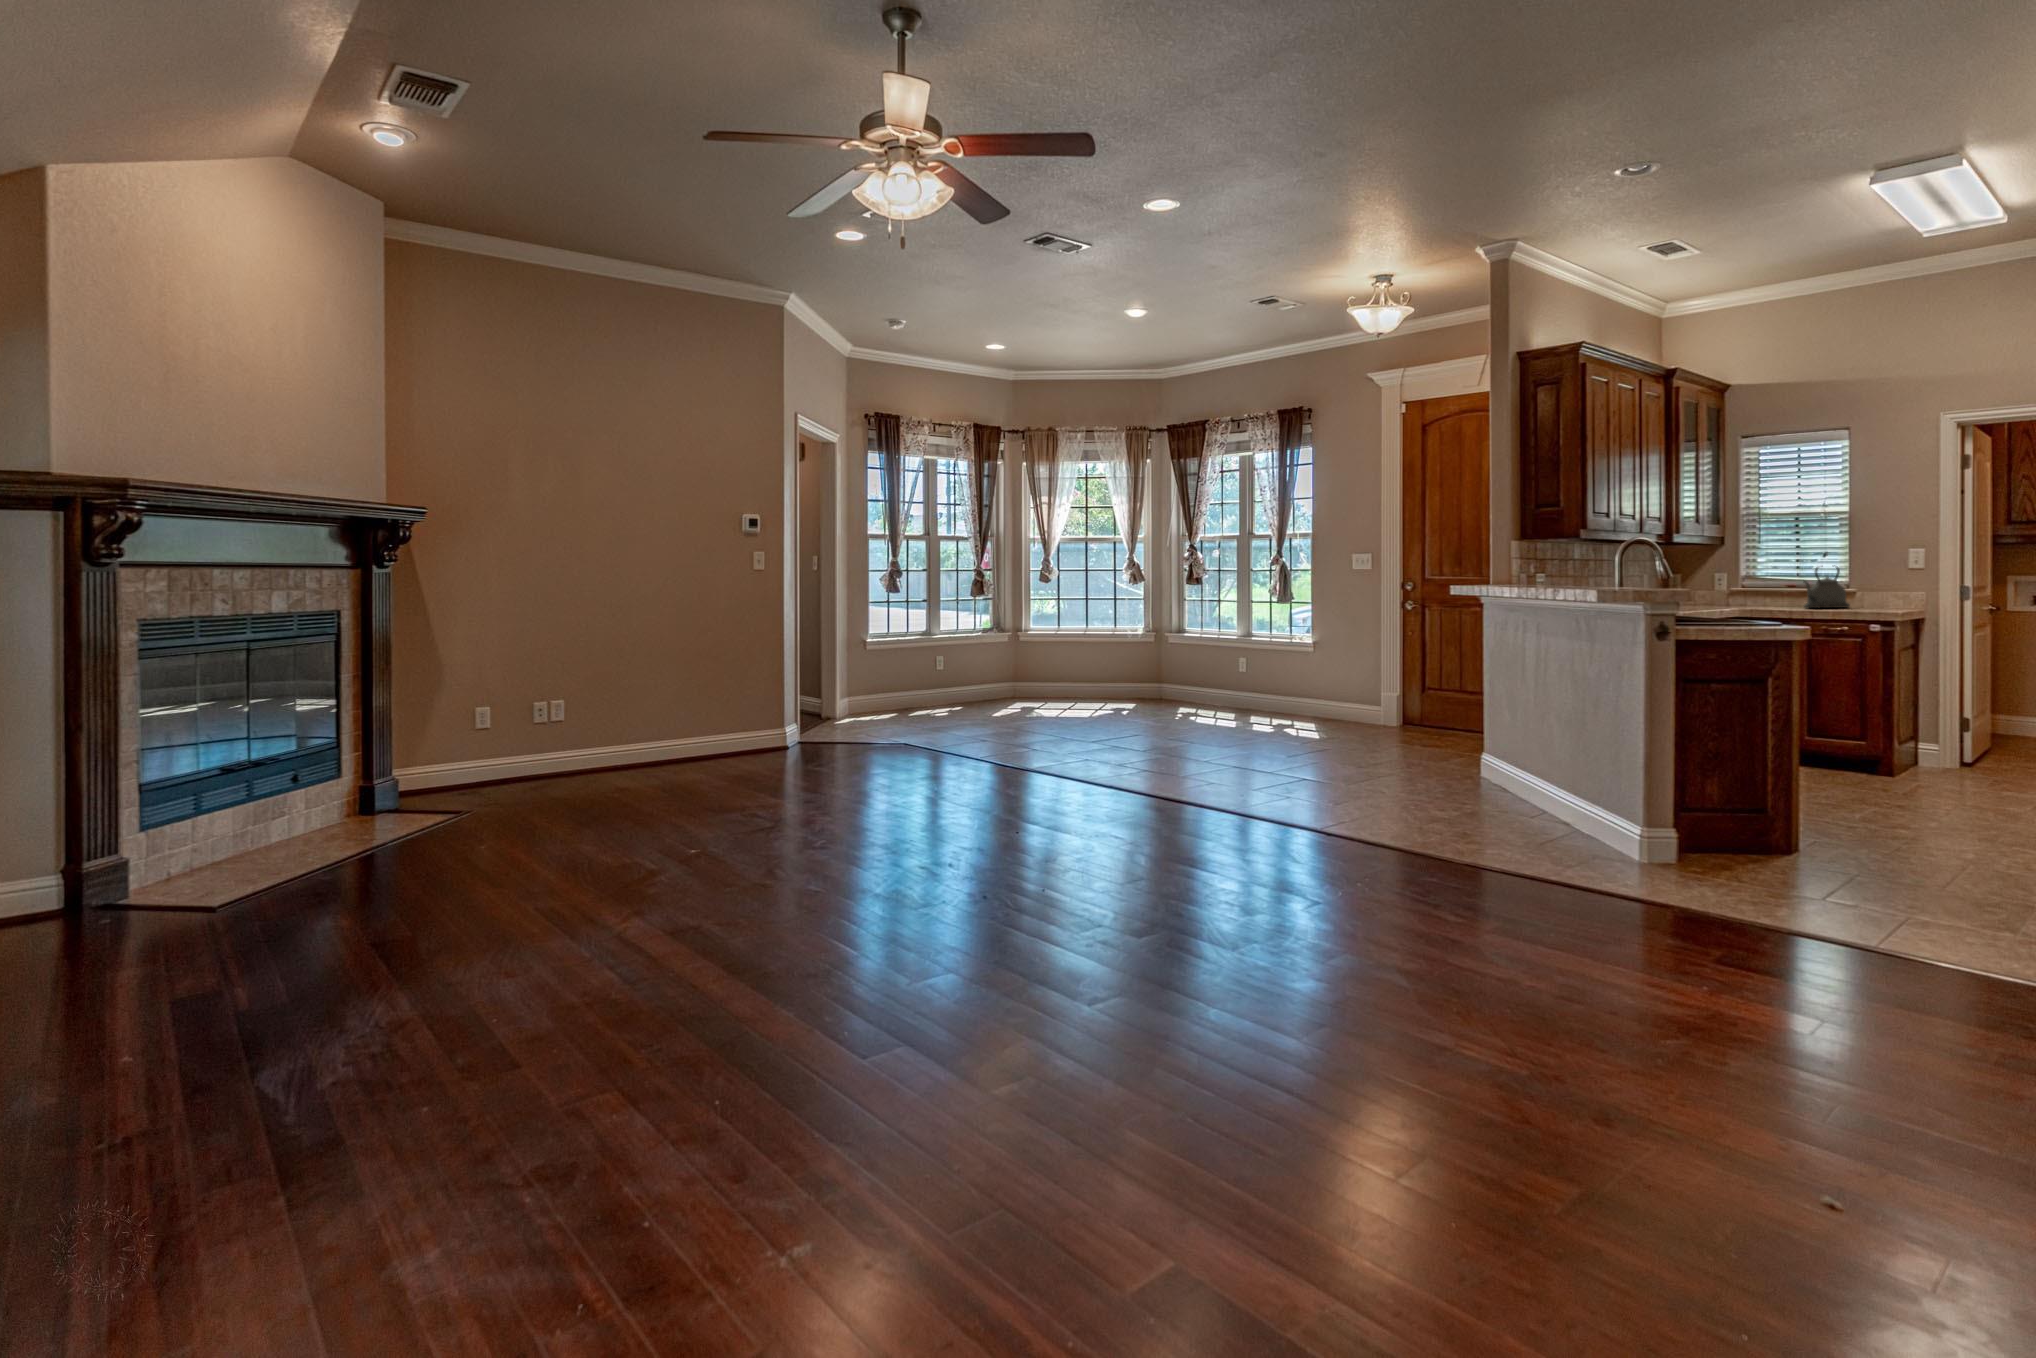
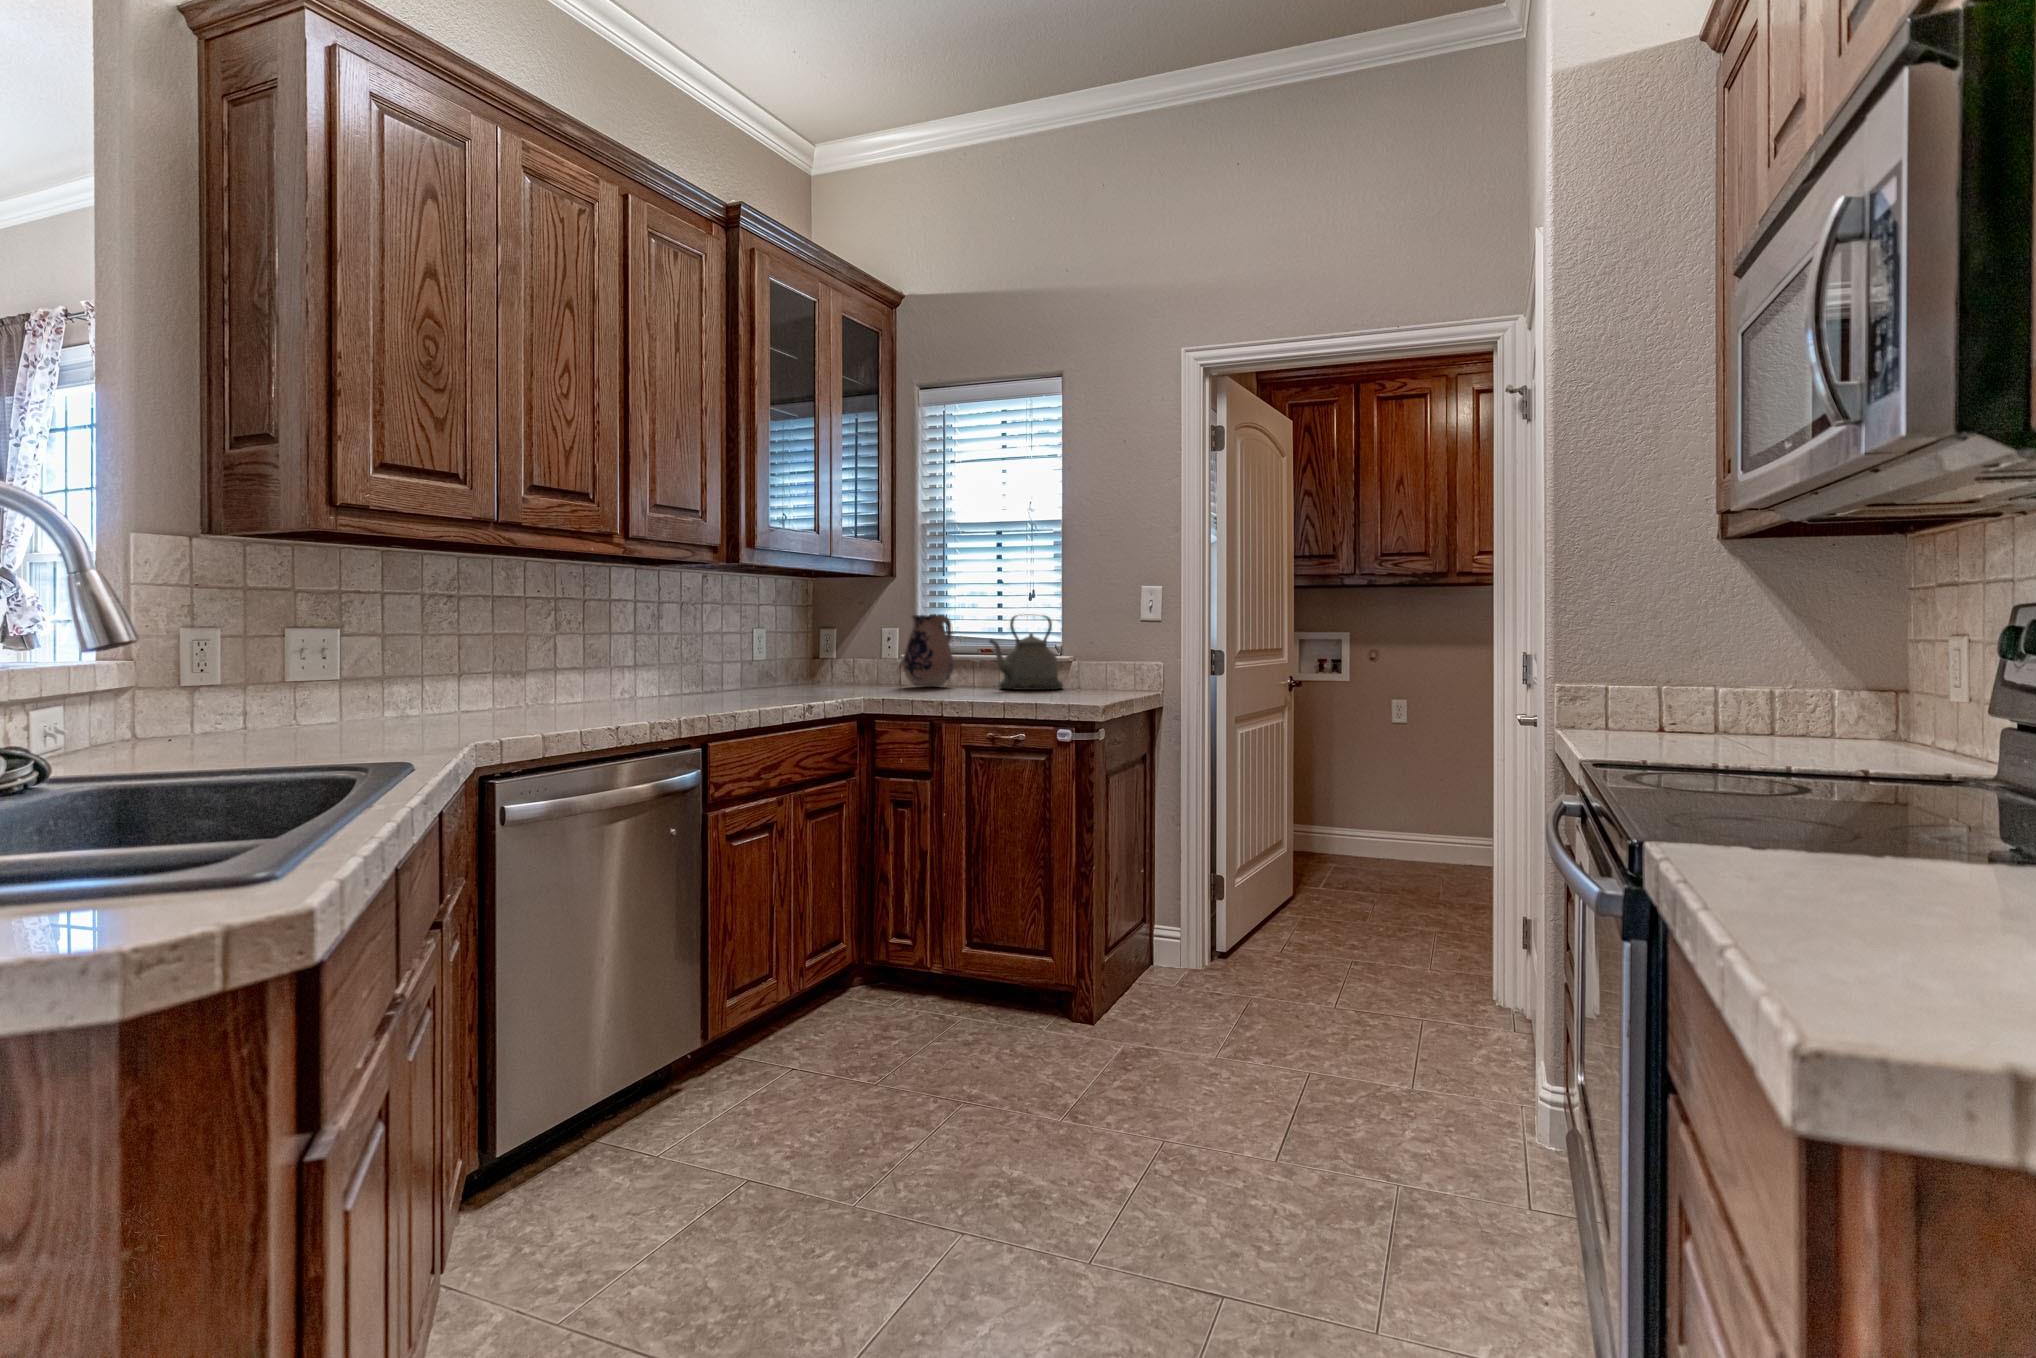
ceramic pitcher: none [1734,568,1768,609] -> present [903,615,954,687]

